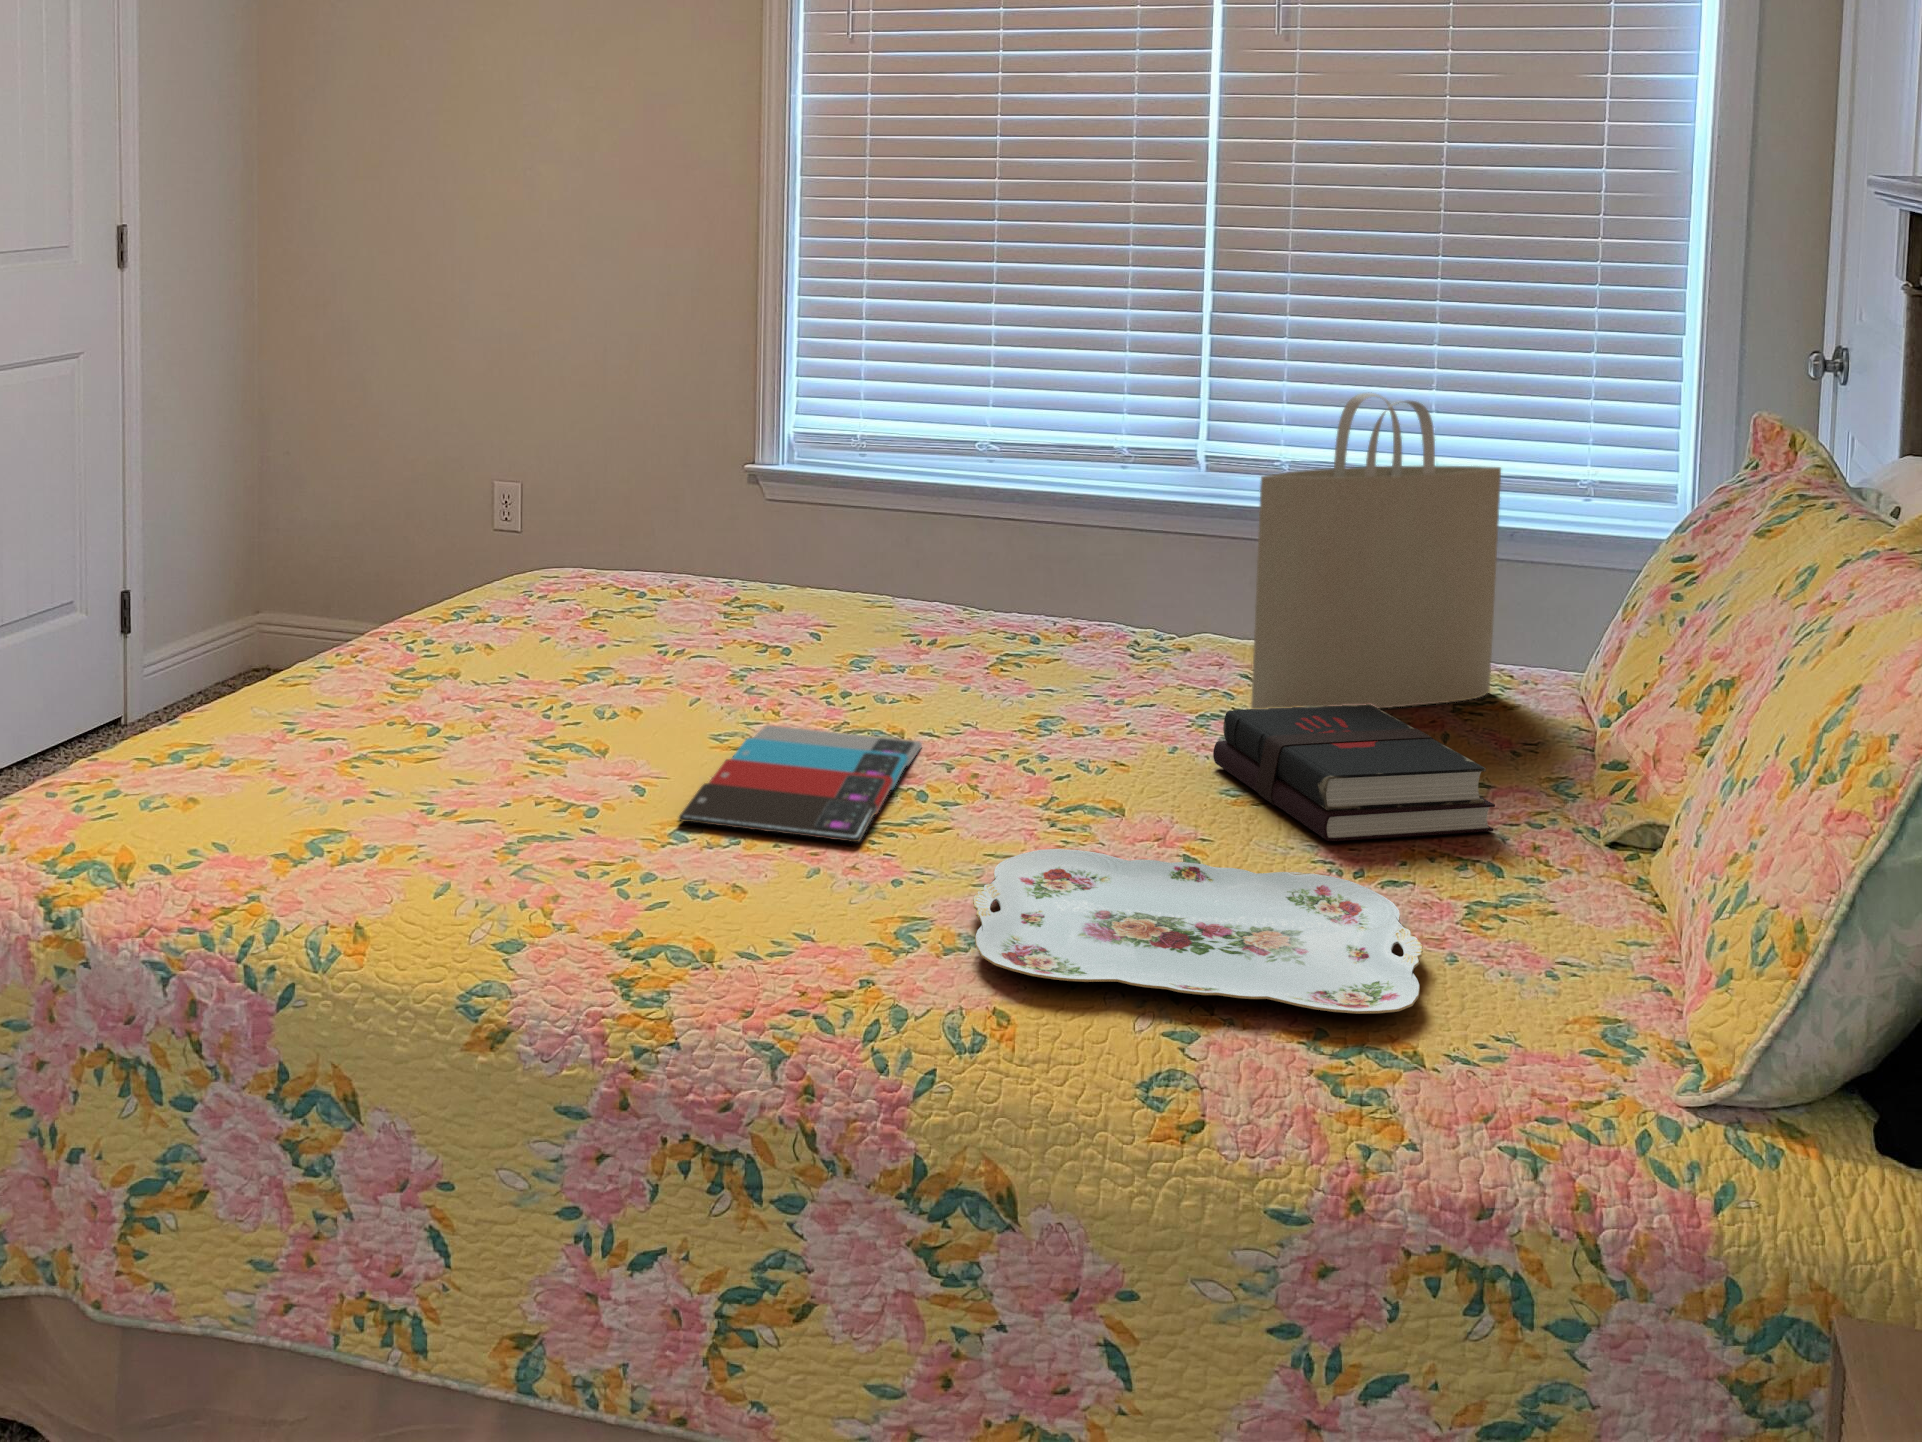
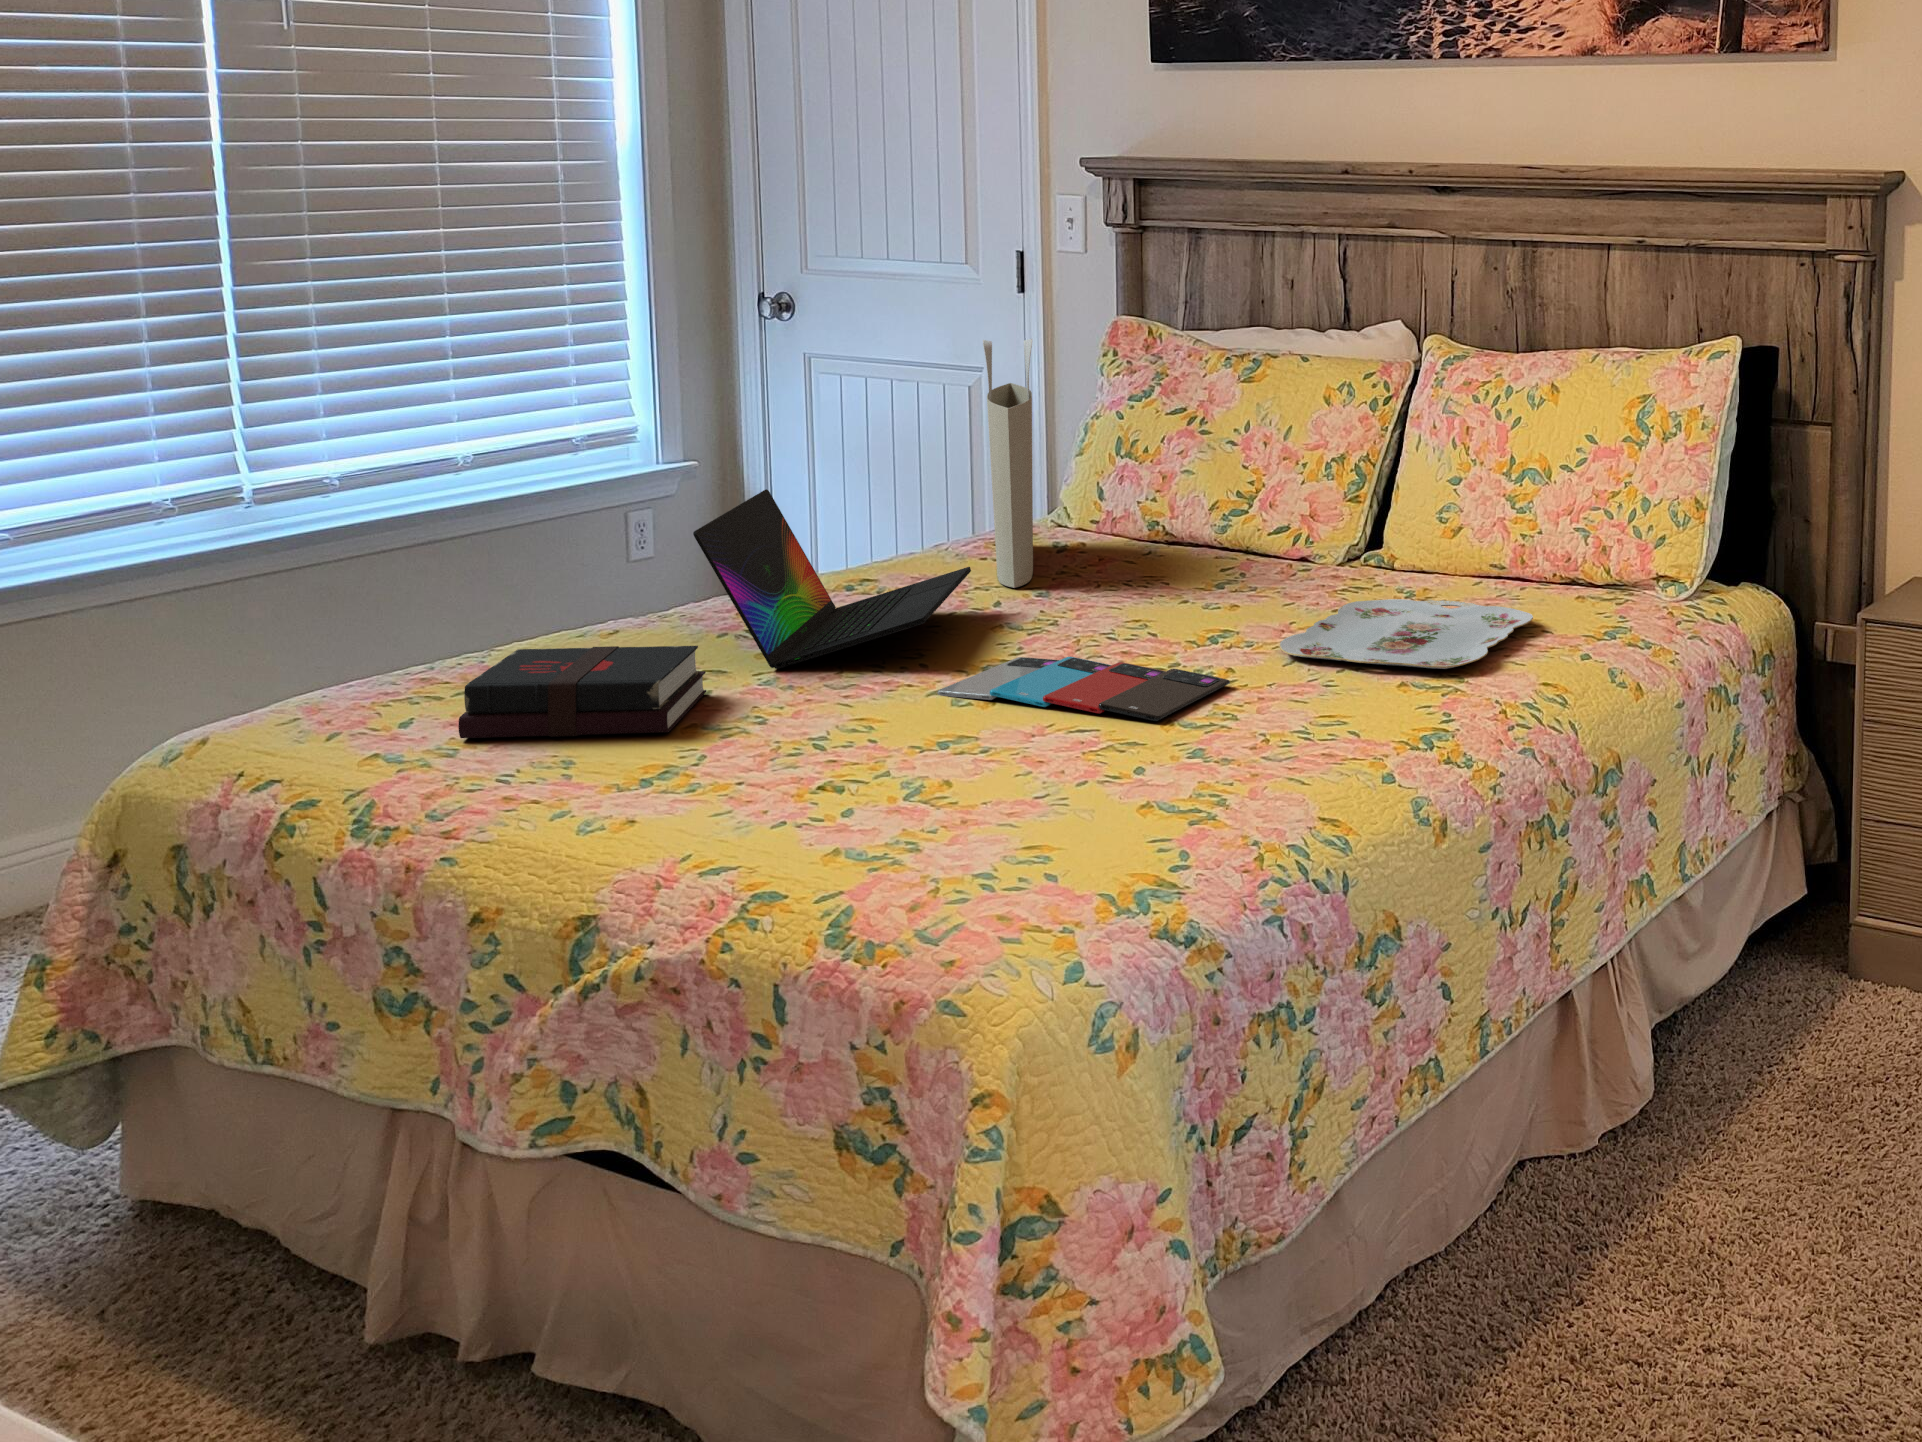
laptop: none [811,506,1123,683] -> present [693,489,971,669]
hardback book: present [1213,704,1495,841] -> present [459,646,706,738]

